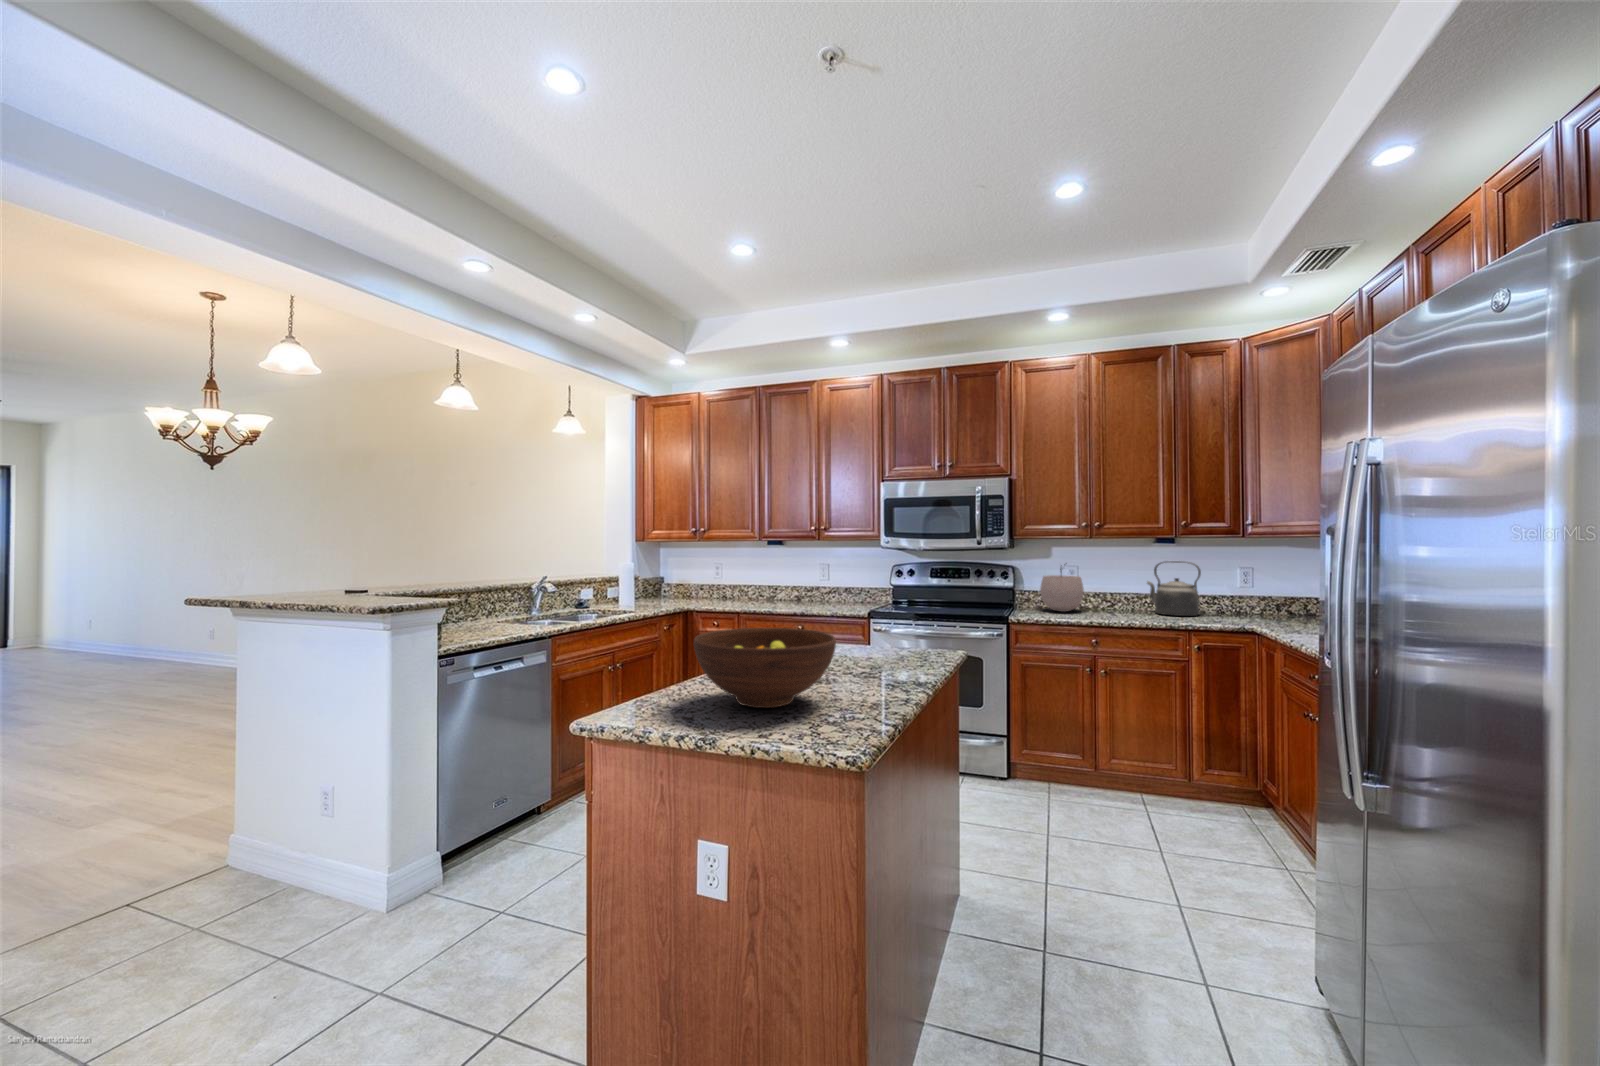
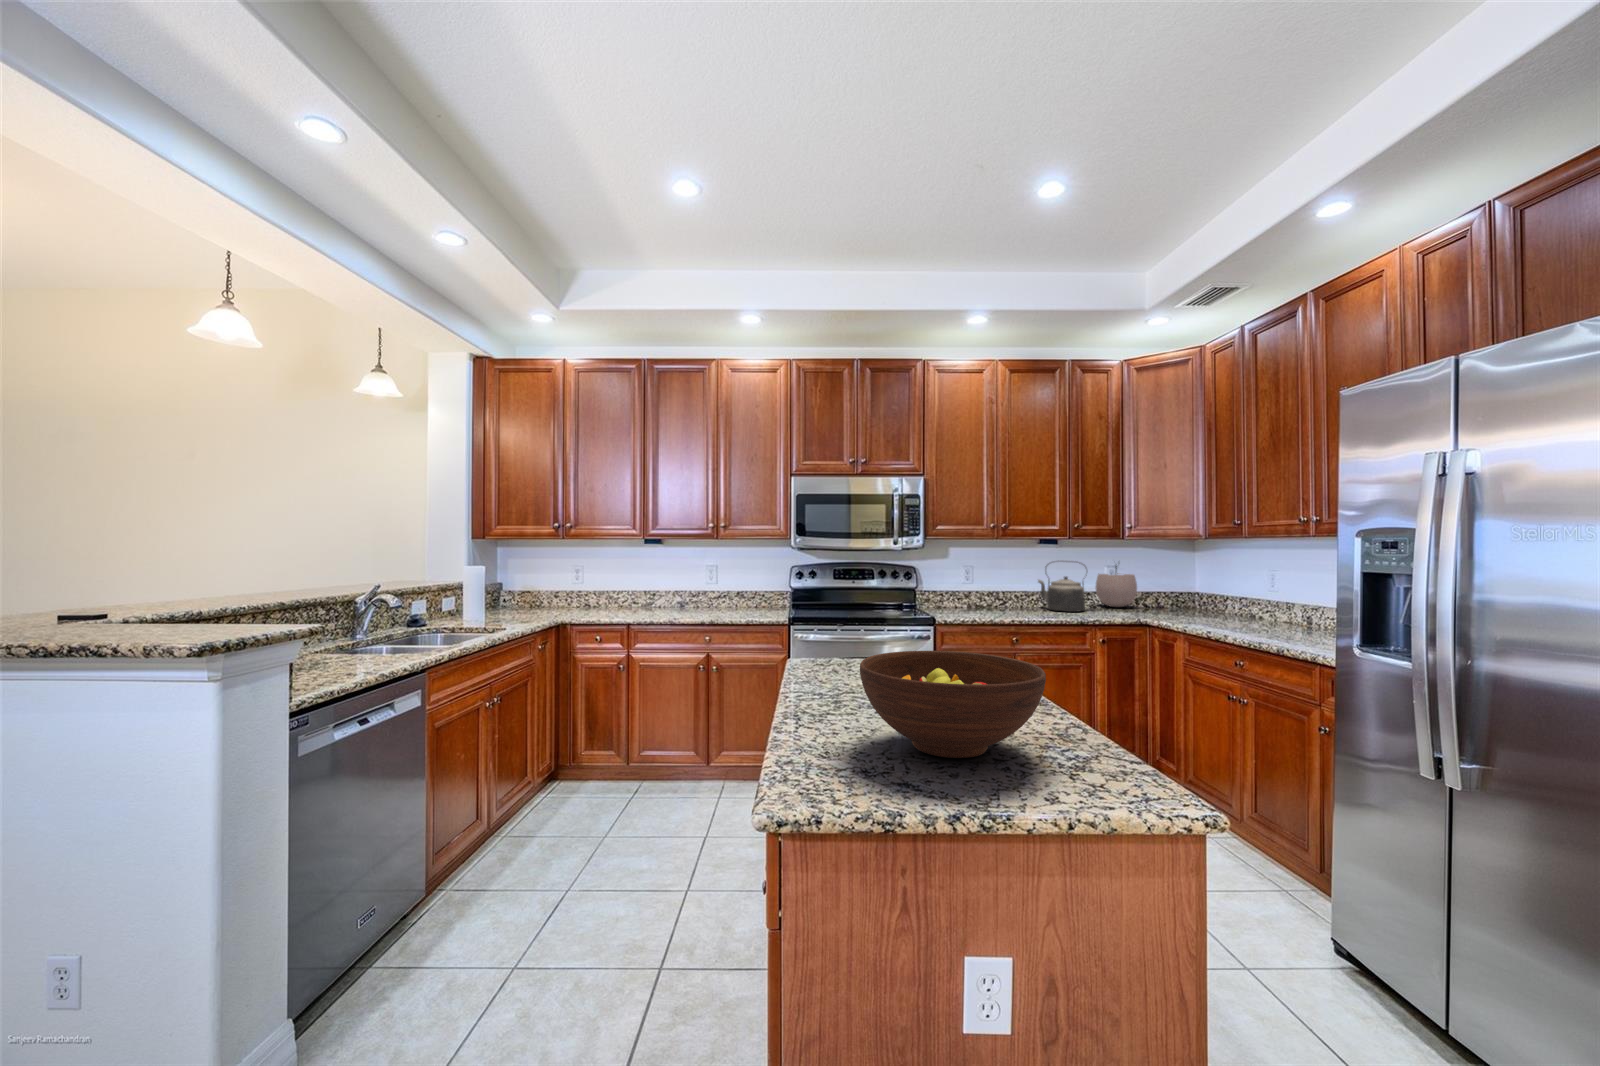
plant pot: present [1040,569,1084,612] -> present [1096,566,1137,607]

